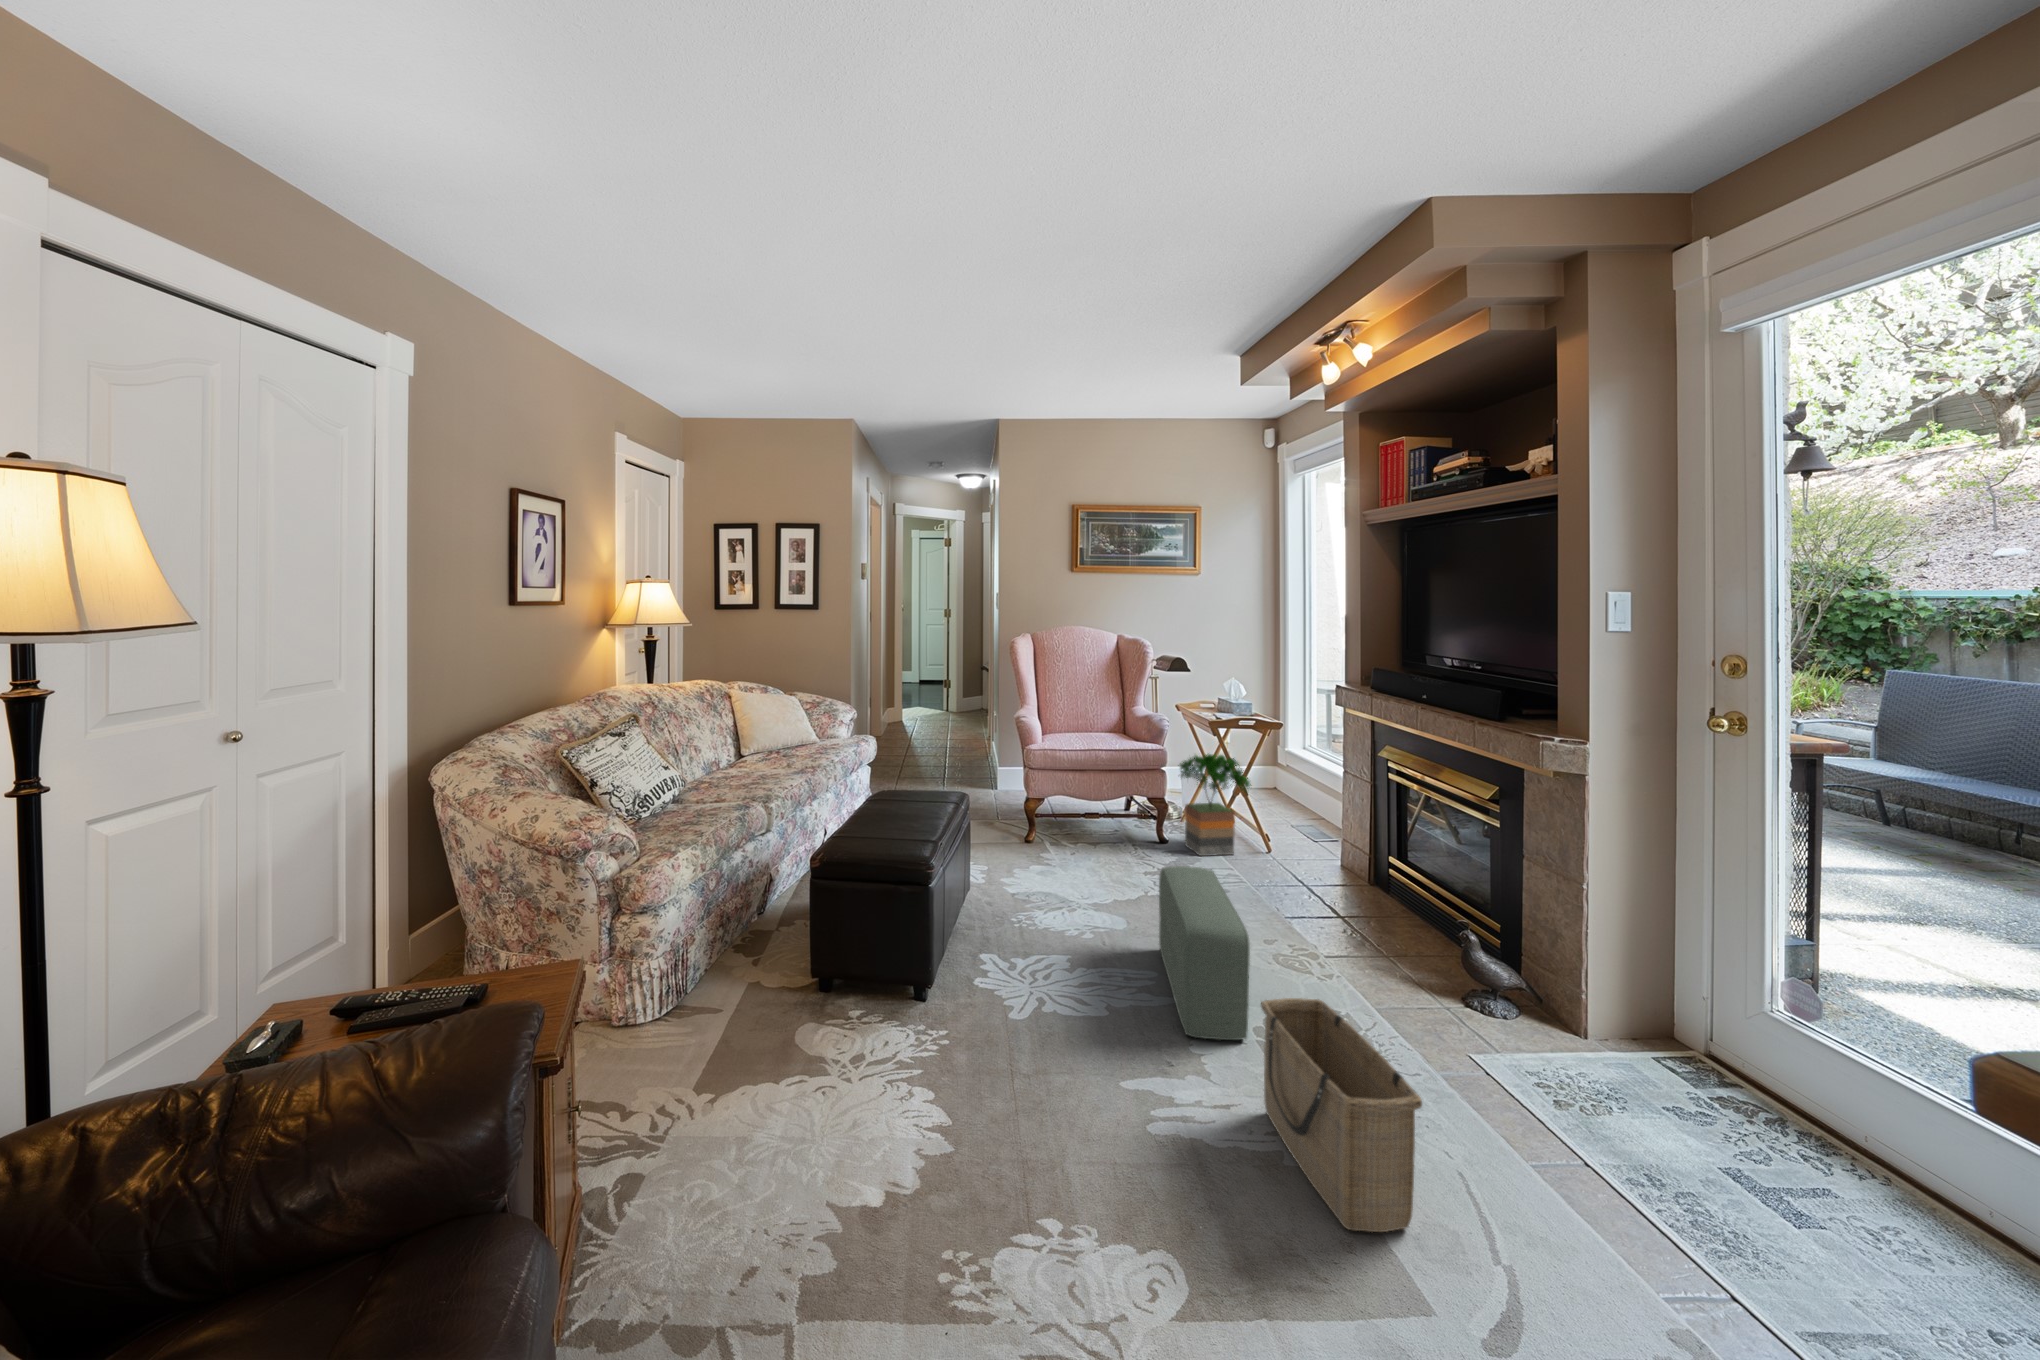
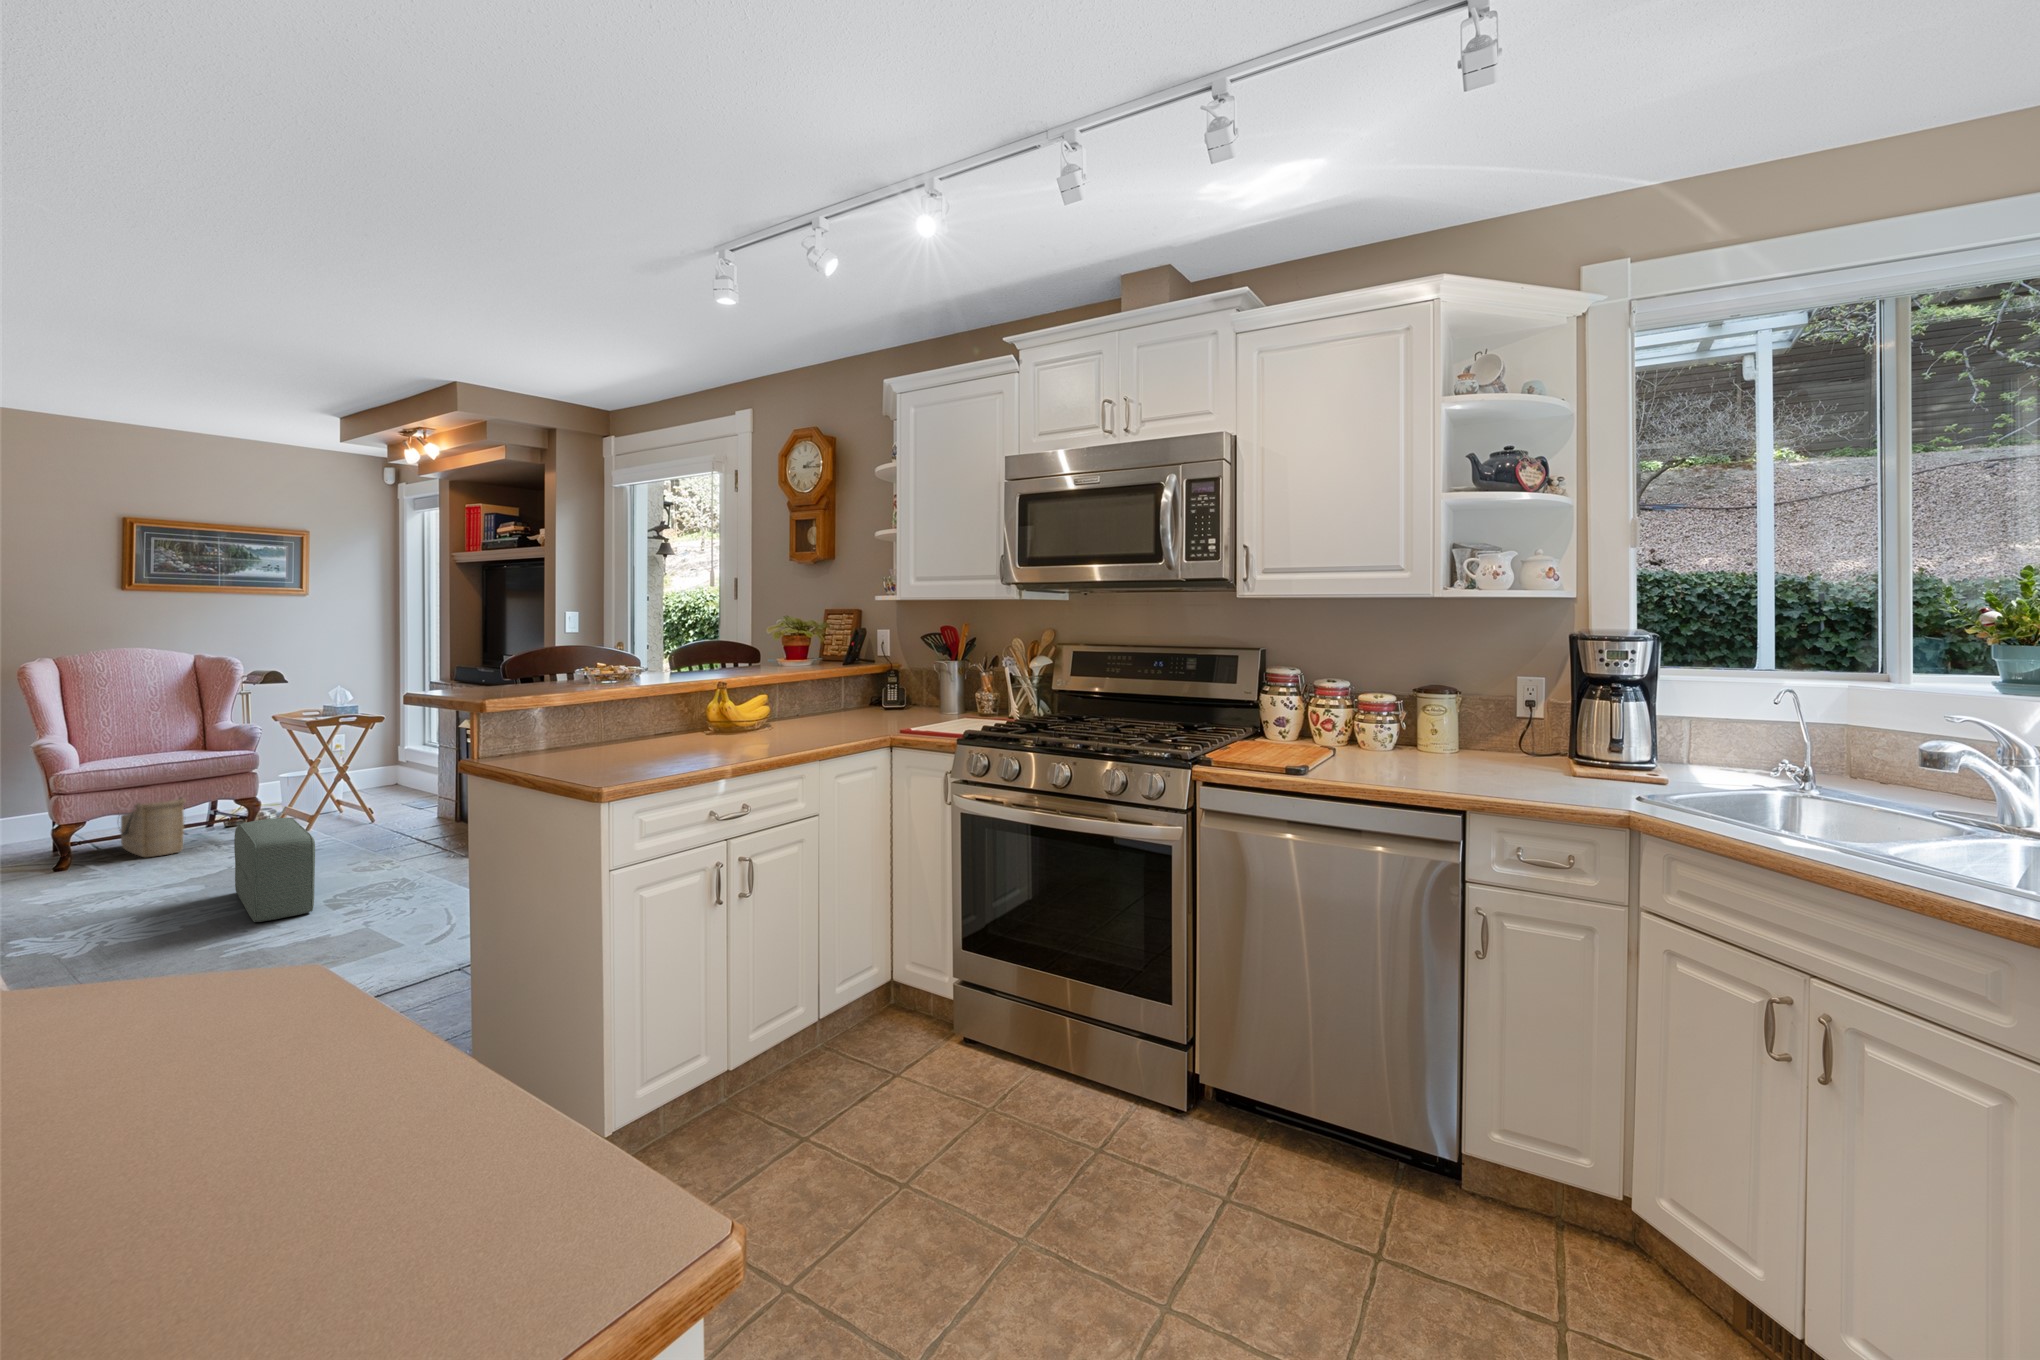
potted tree: present [1178,754,1251,856] -> none [270,748,355,837]
basket: present [1261,998,1422,1232] -> present [120,798,186,857]

